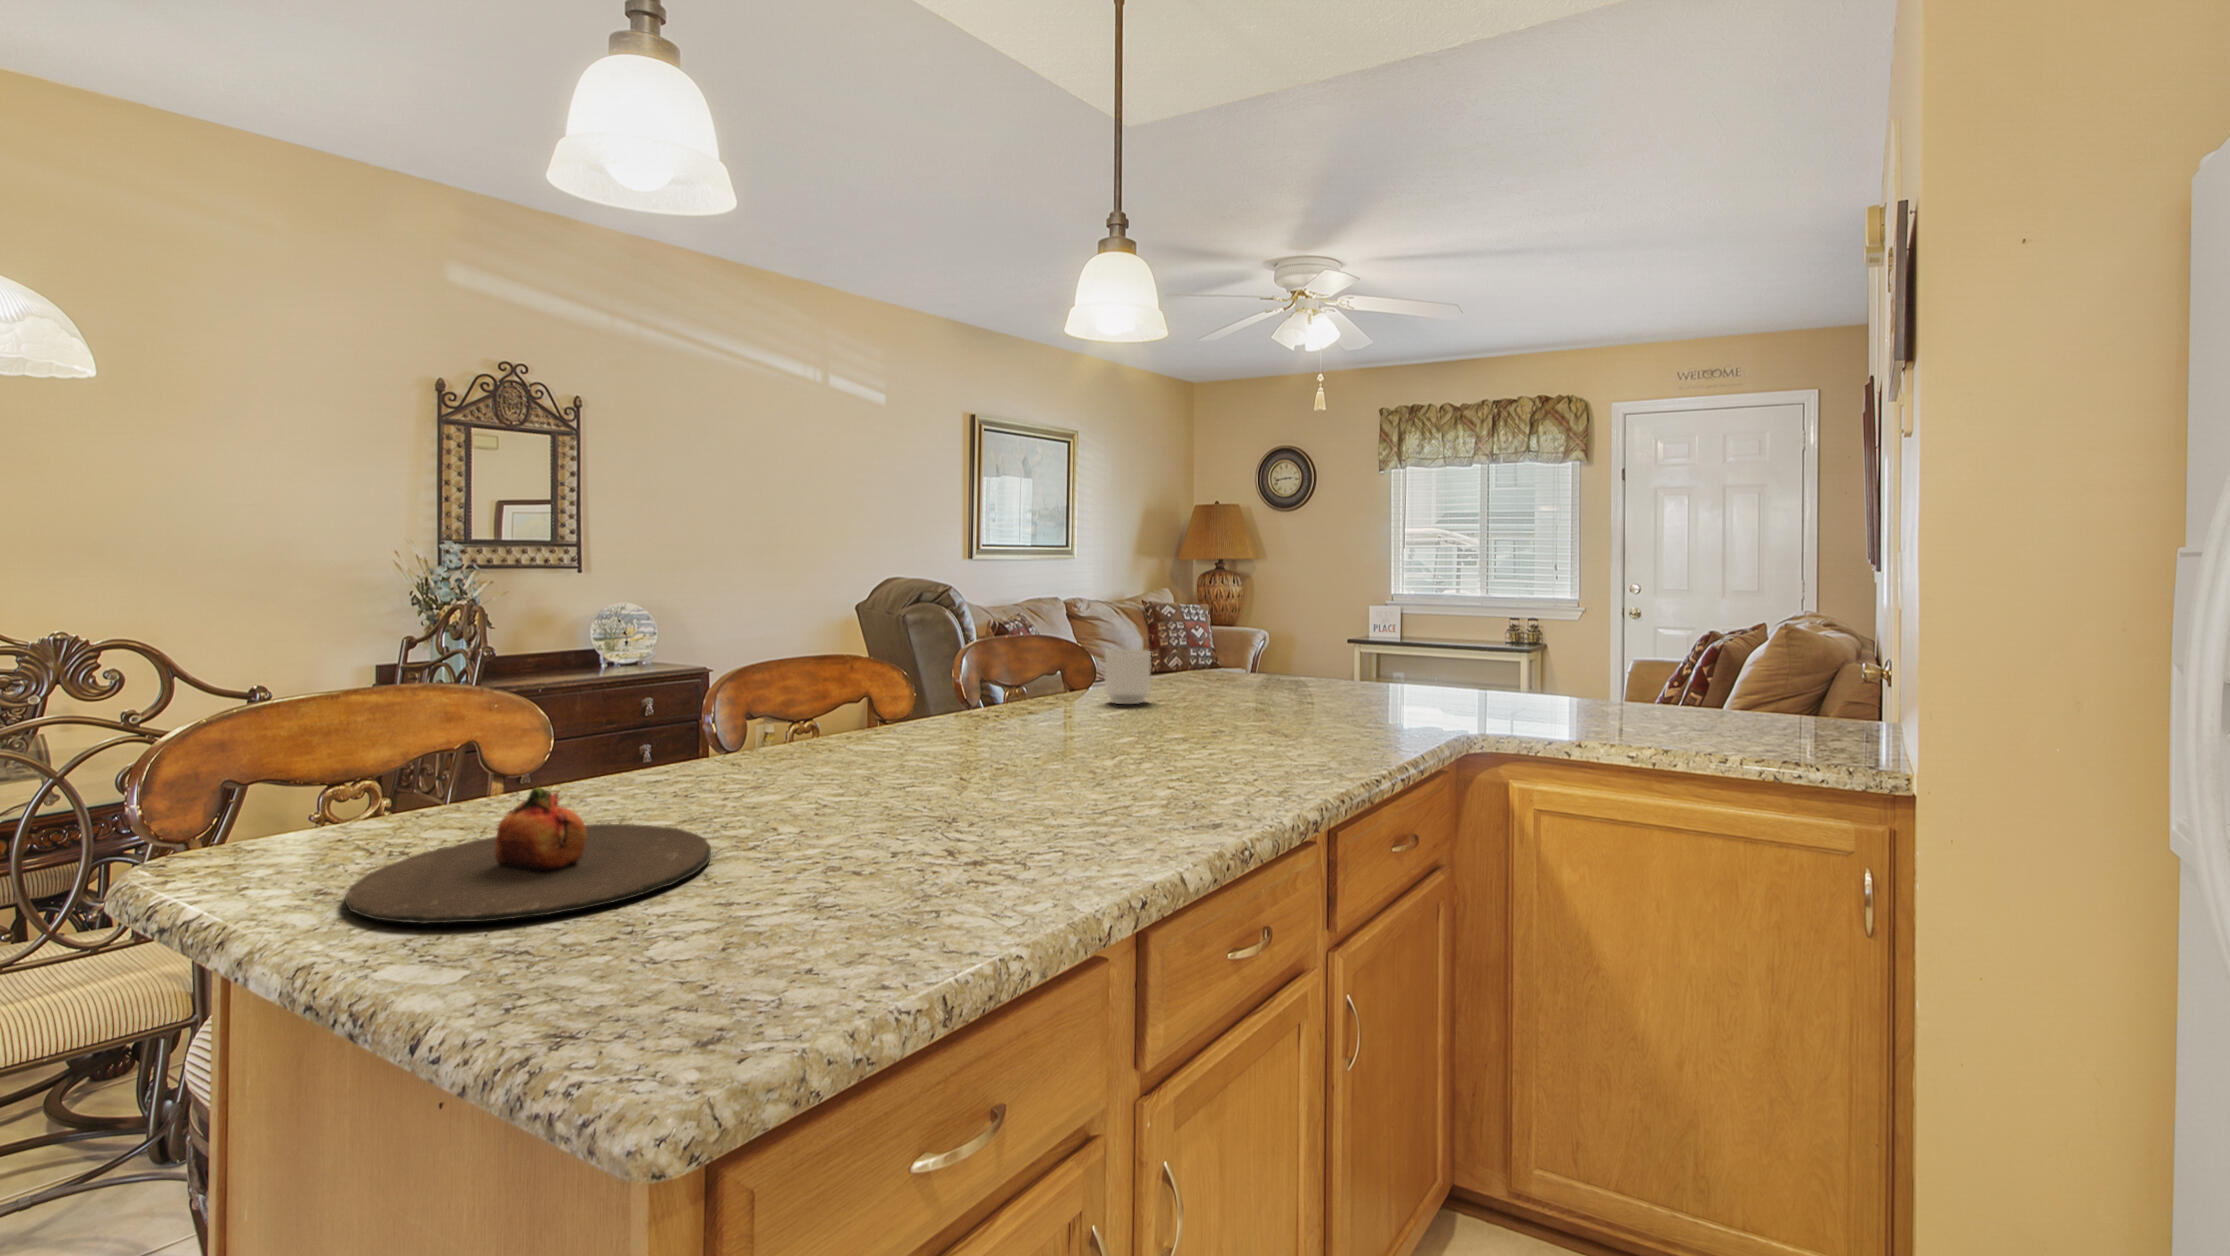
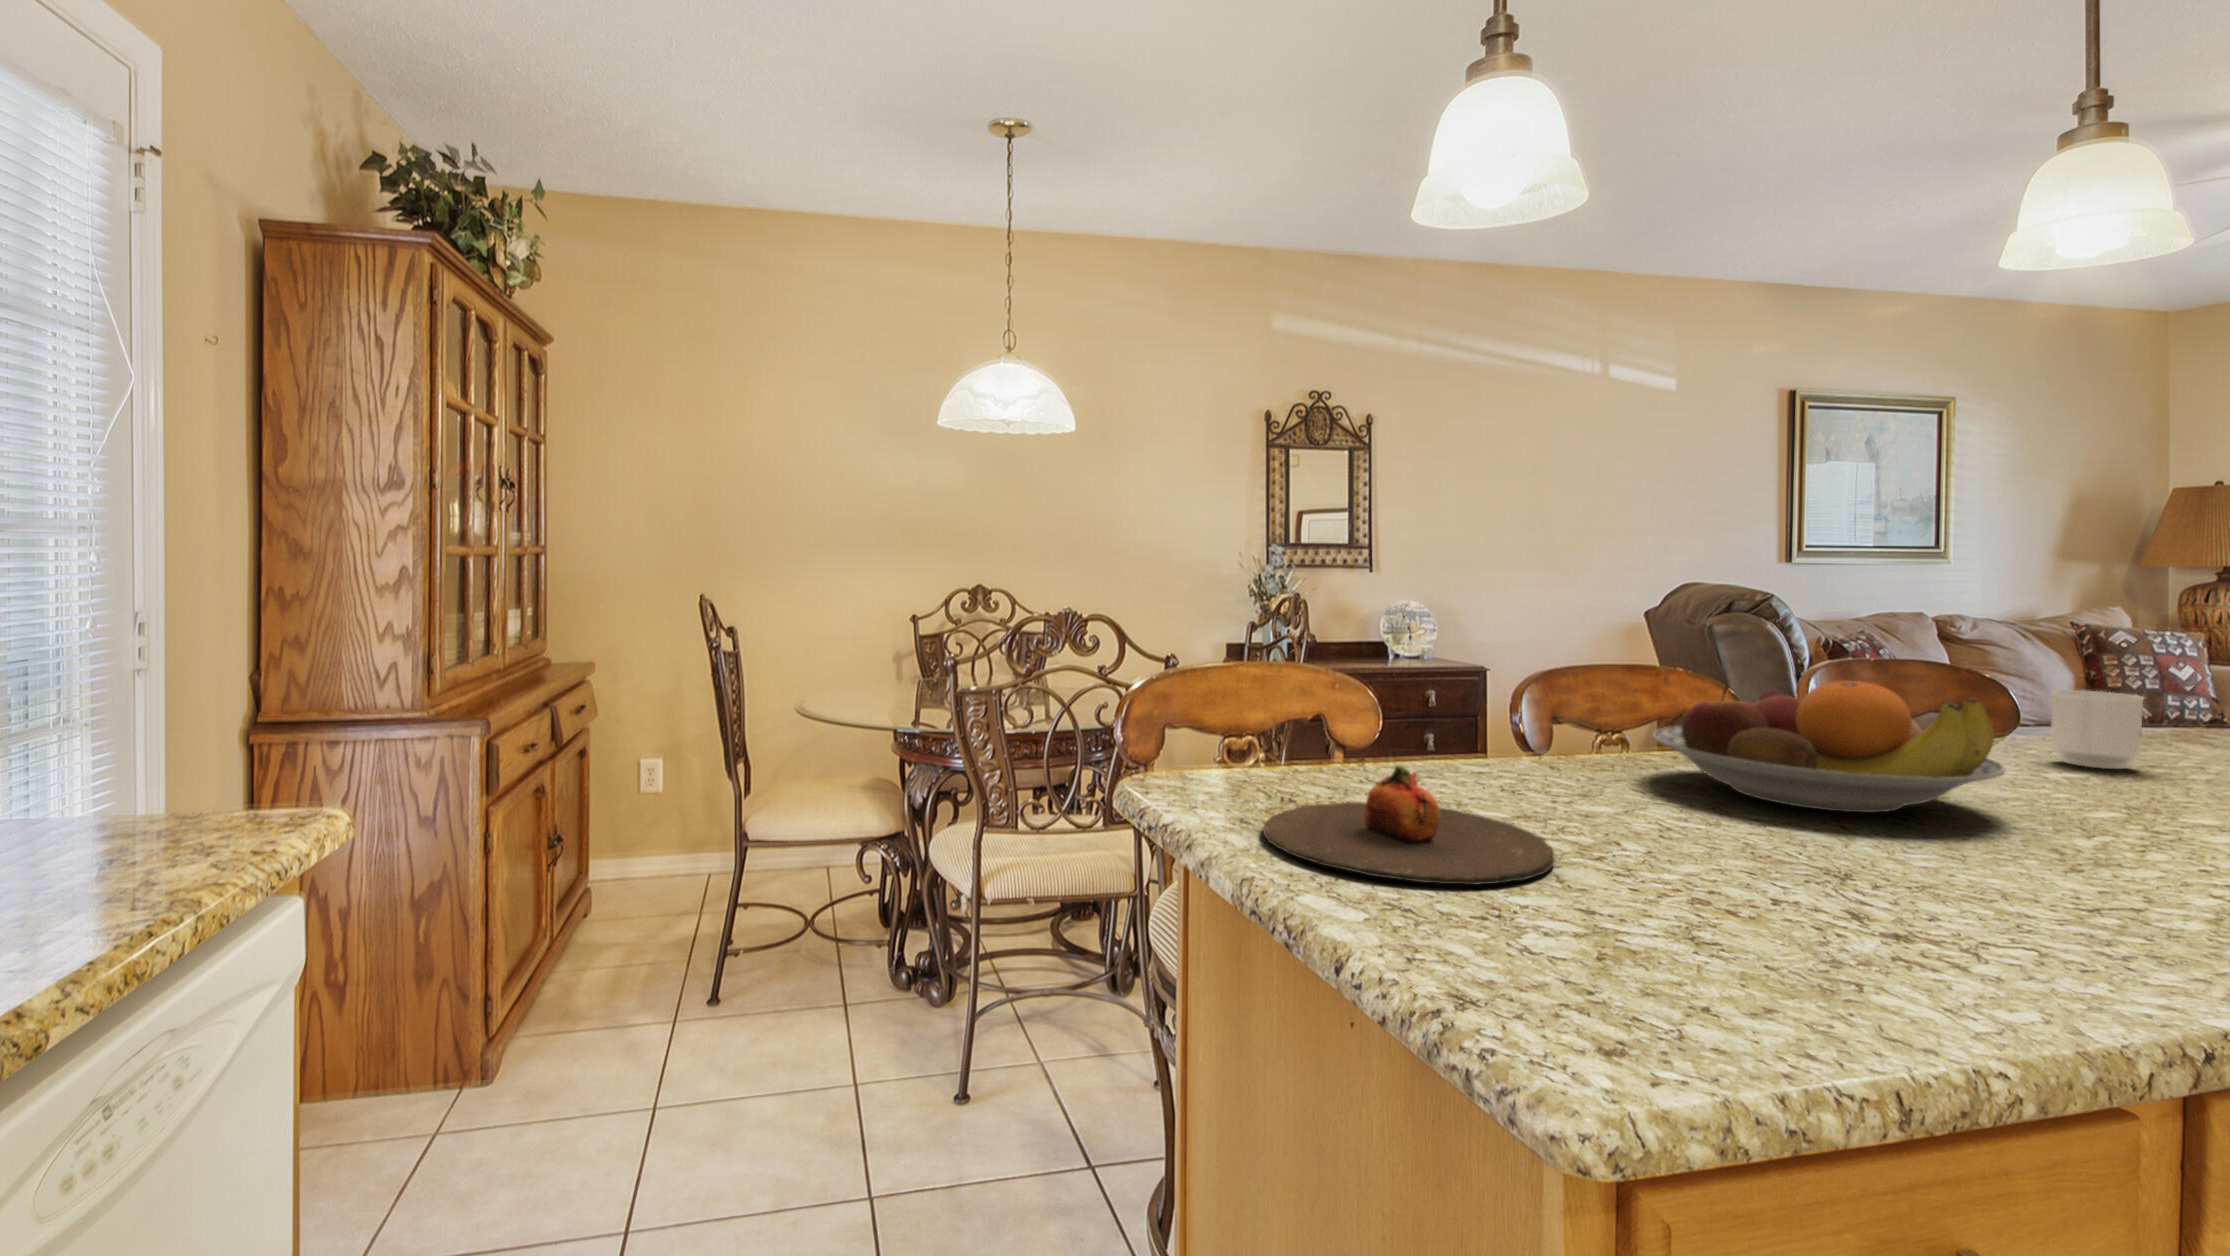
fruit bowl: none [826,655,1068,764] -> present [1652,681,2005,812]

